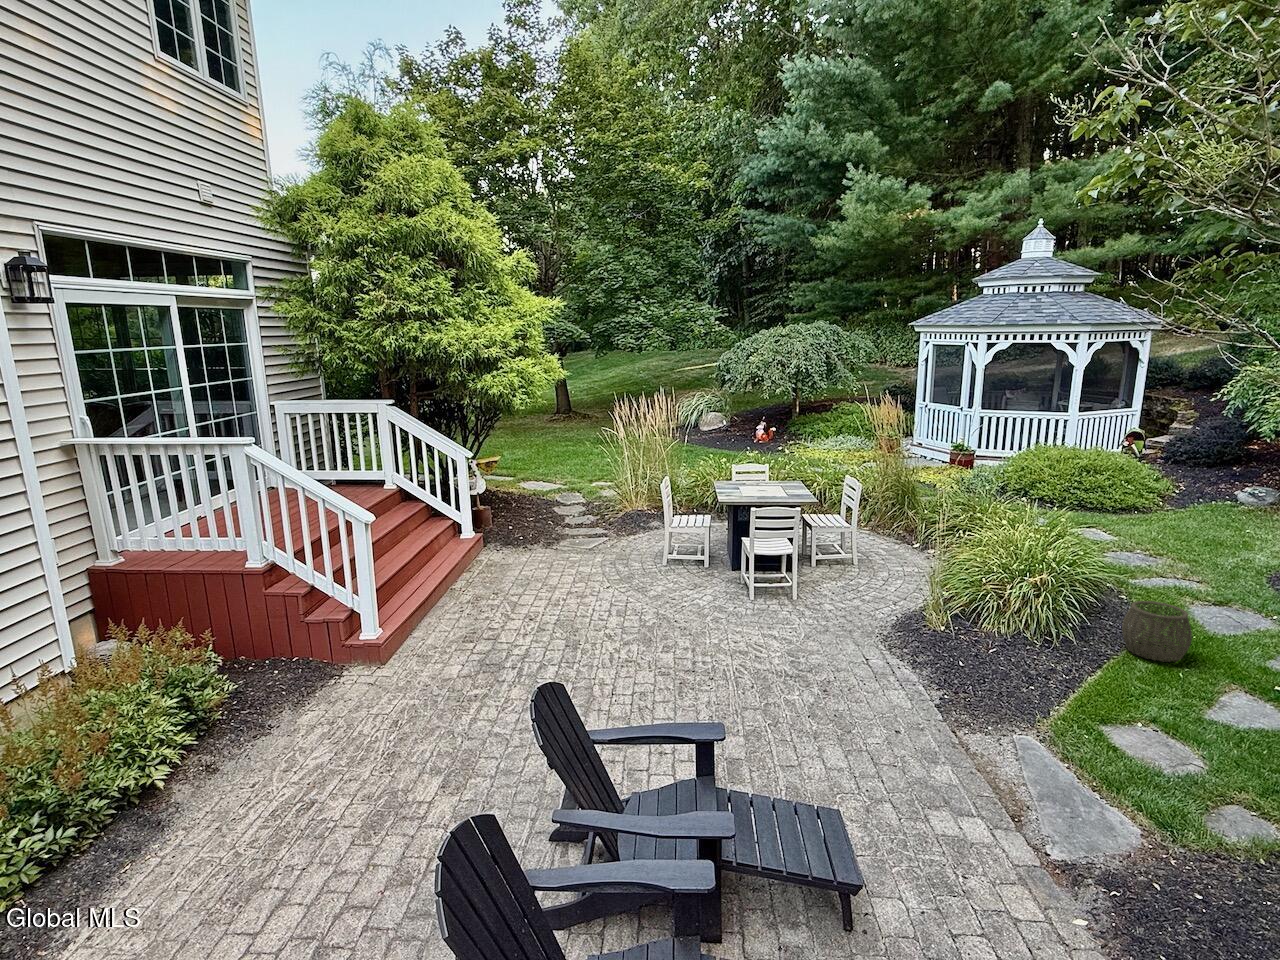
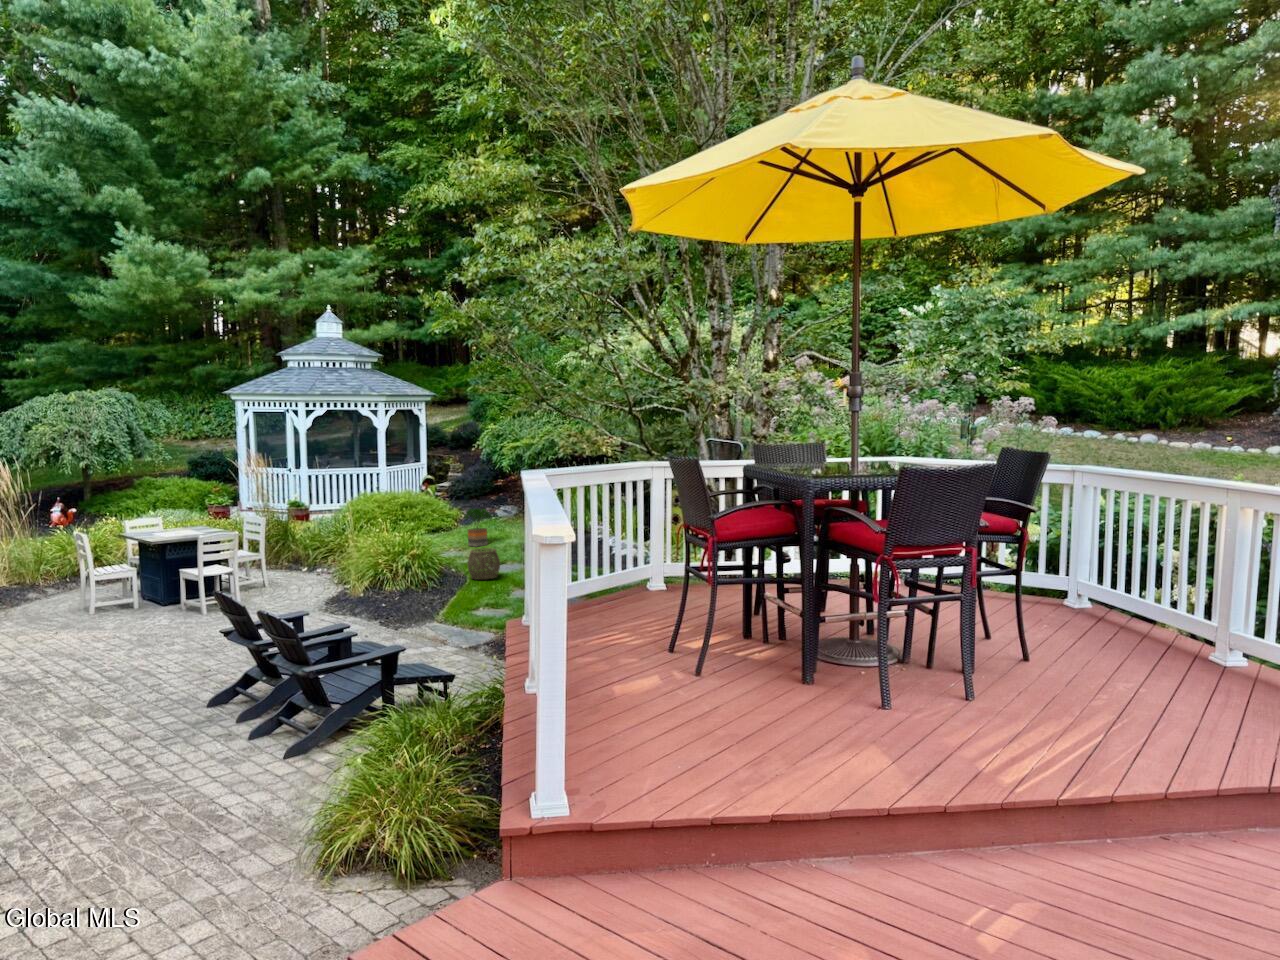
potted tree: none [1156,505,1213,565] -> present [465,508,492,547]

